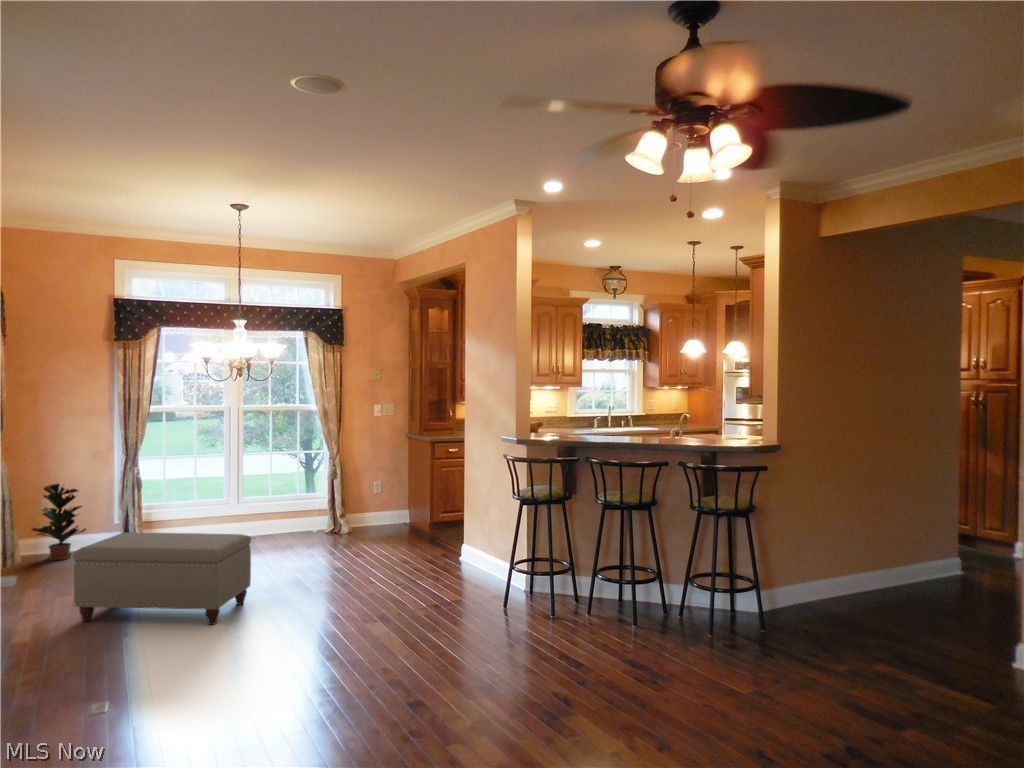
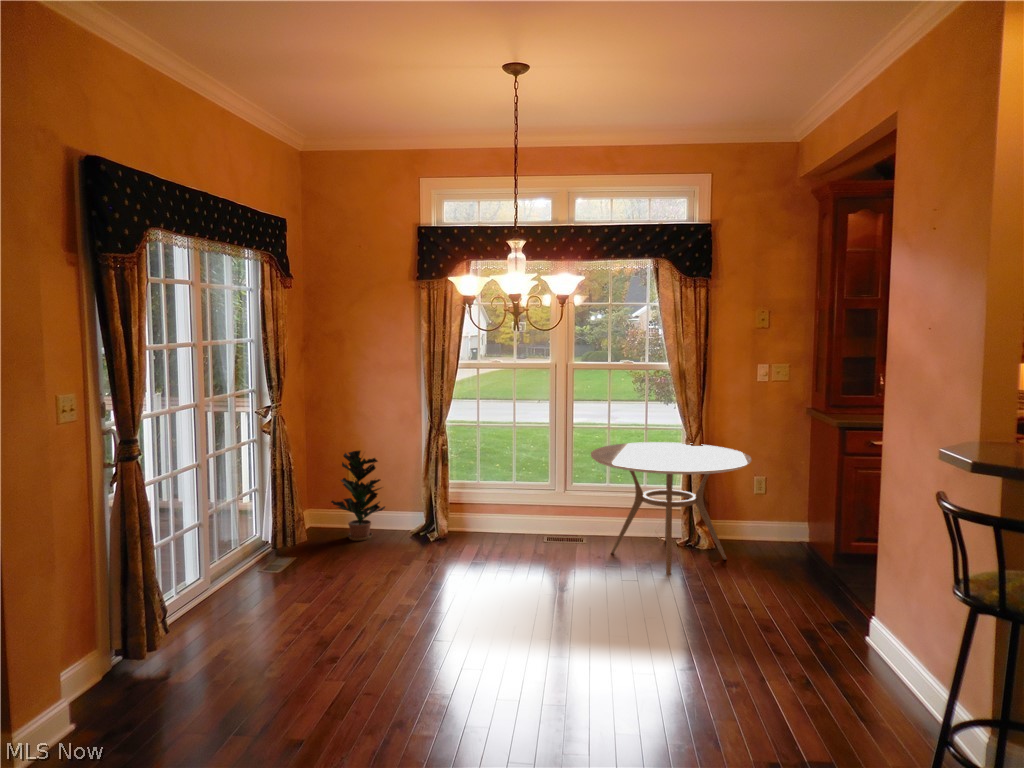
dining table: none [267,461,379,547] -> present [591,442,752,574]
ottoman: present [73,532,251,625] -> none [287,536,506,699]

